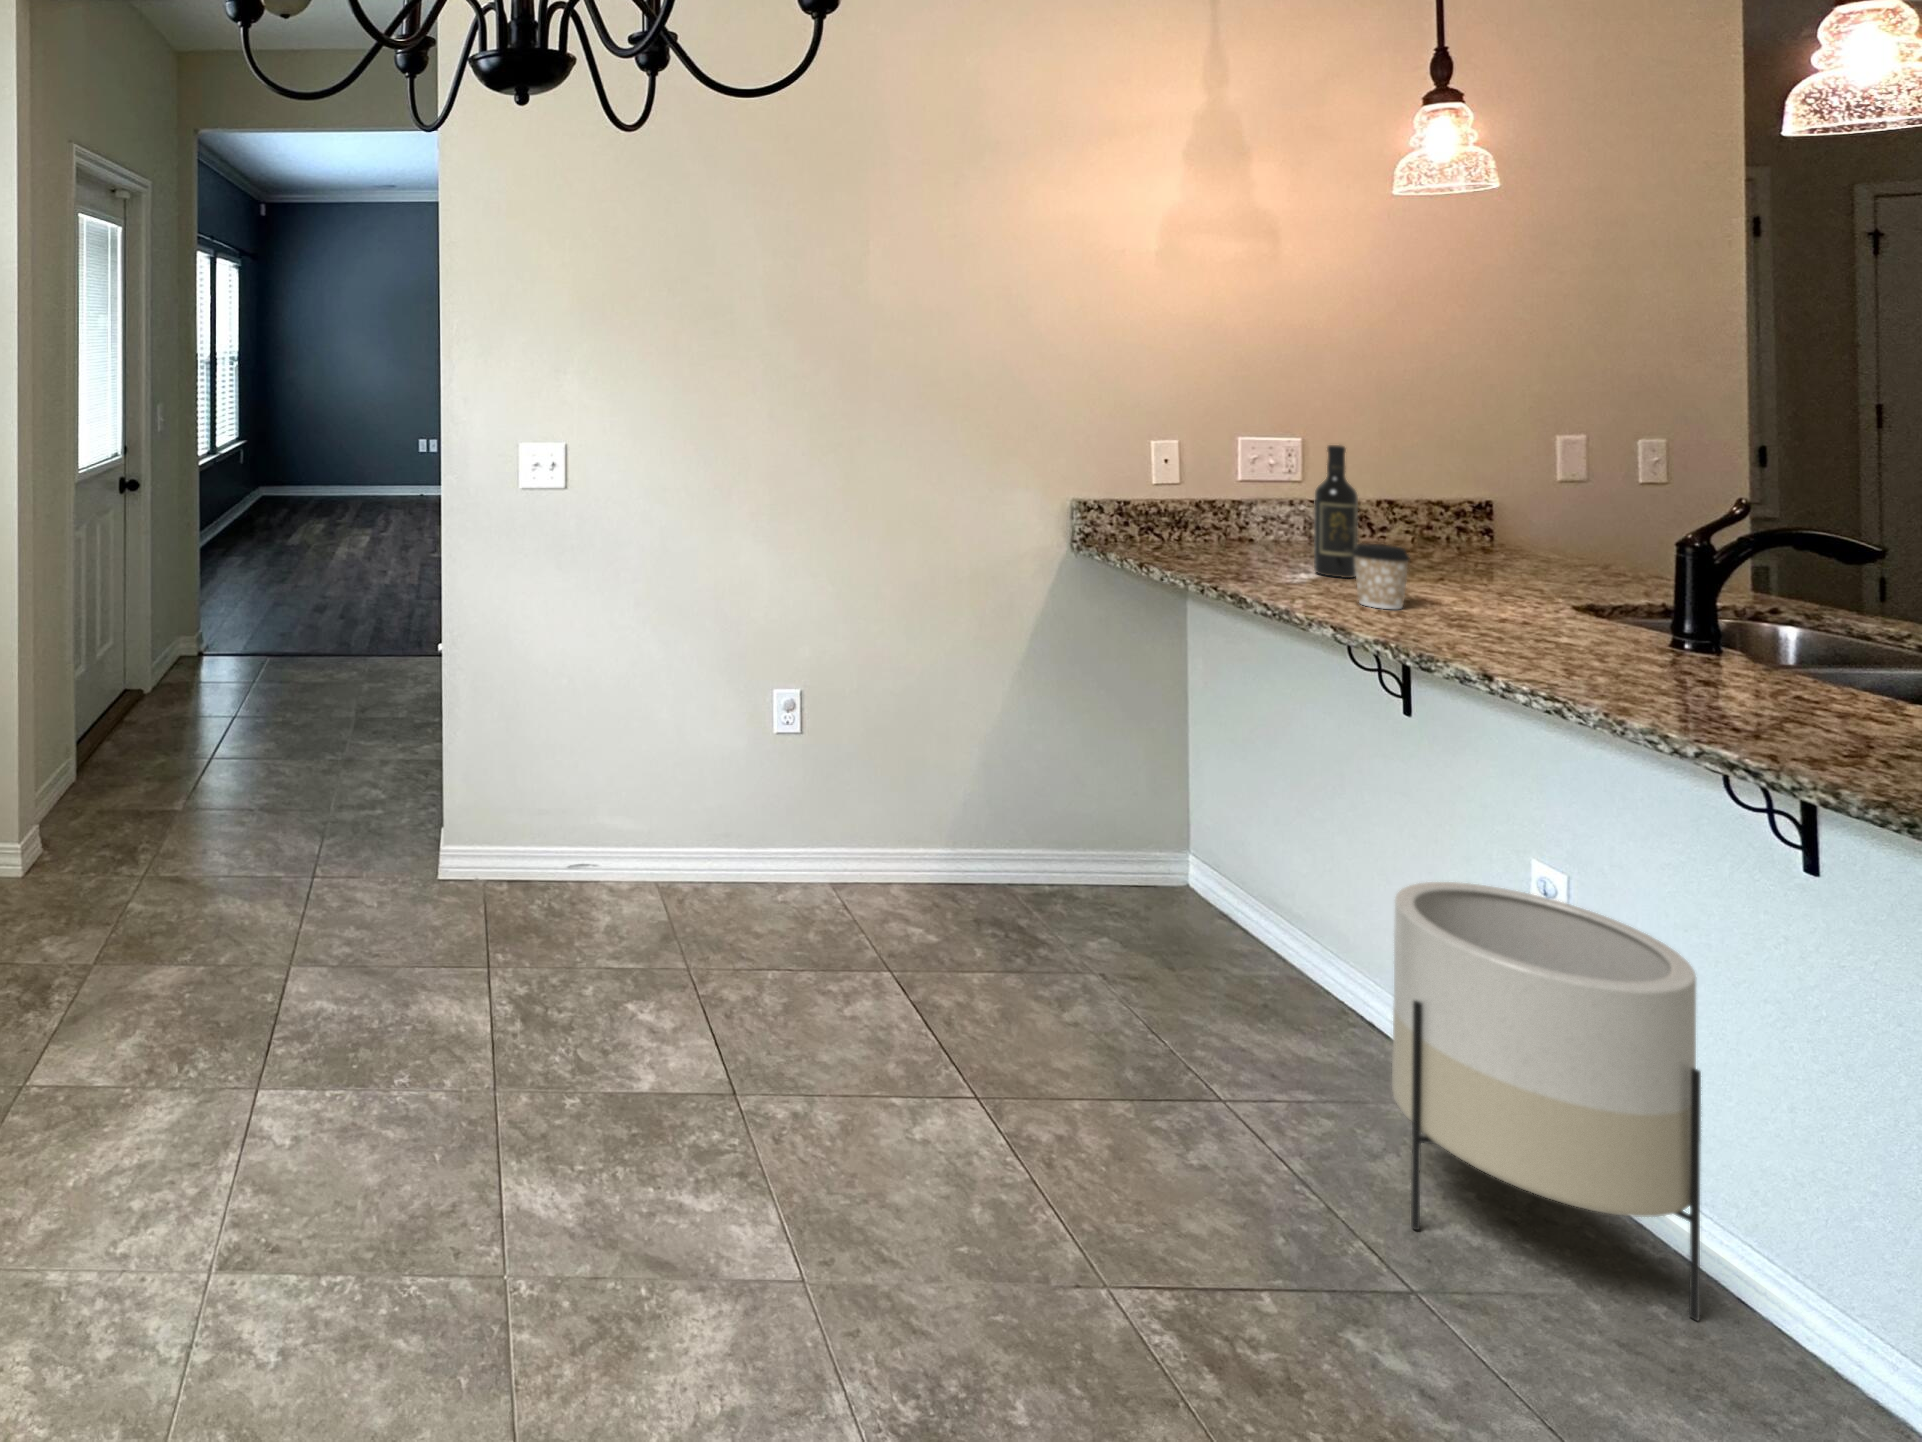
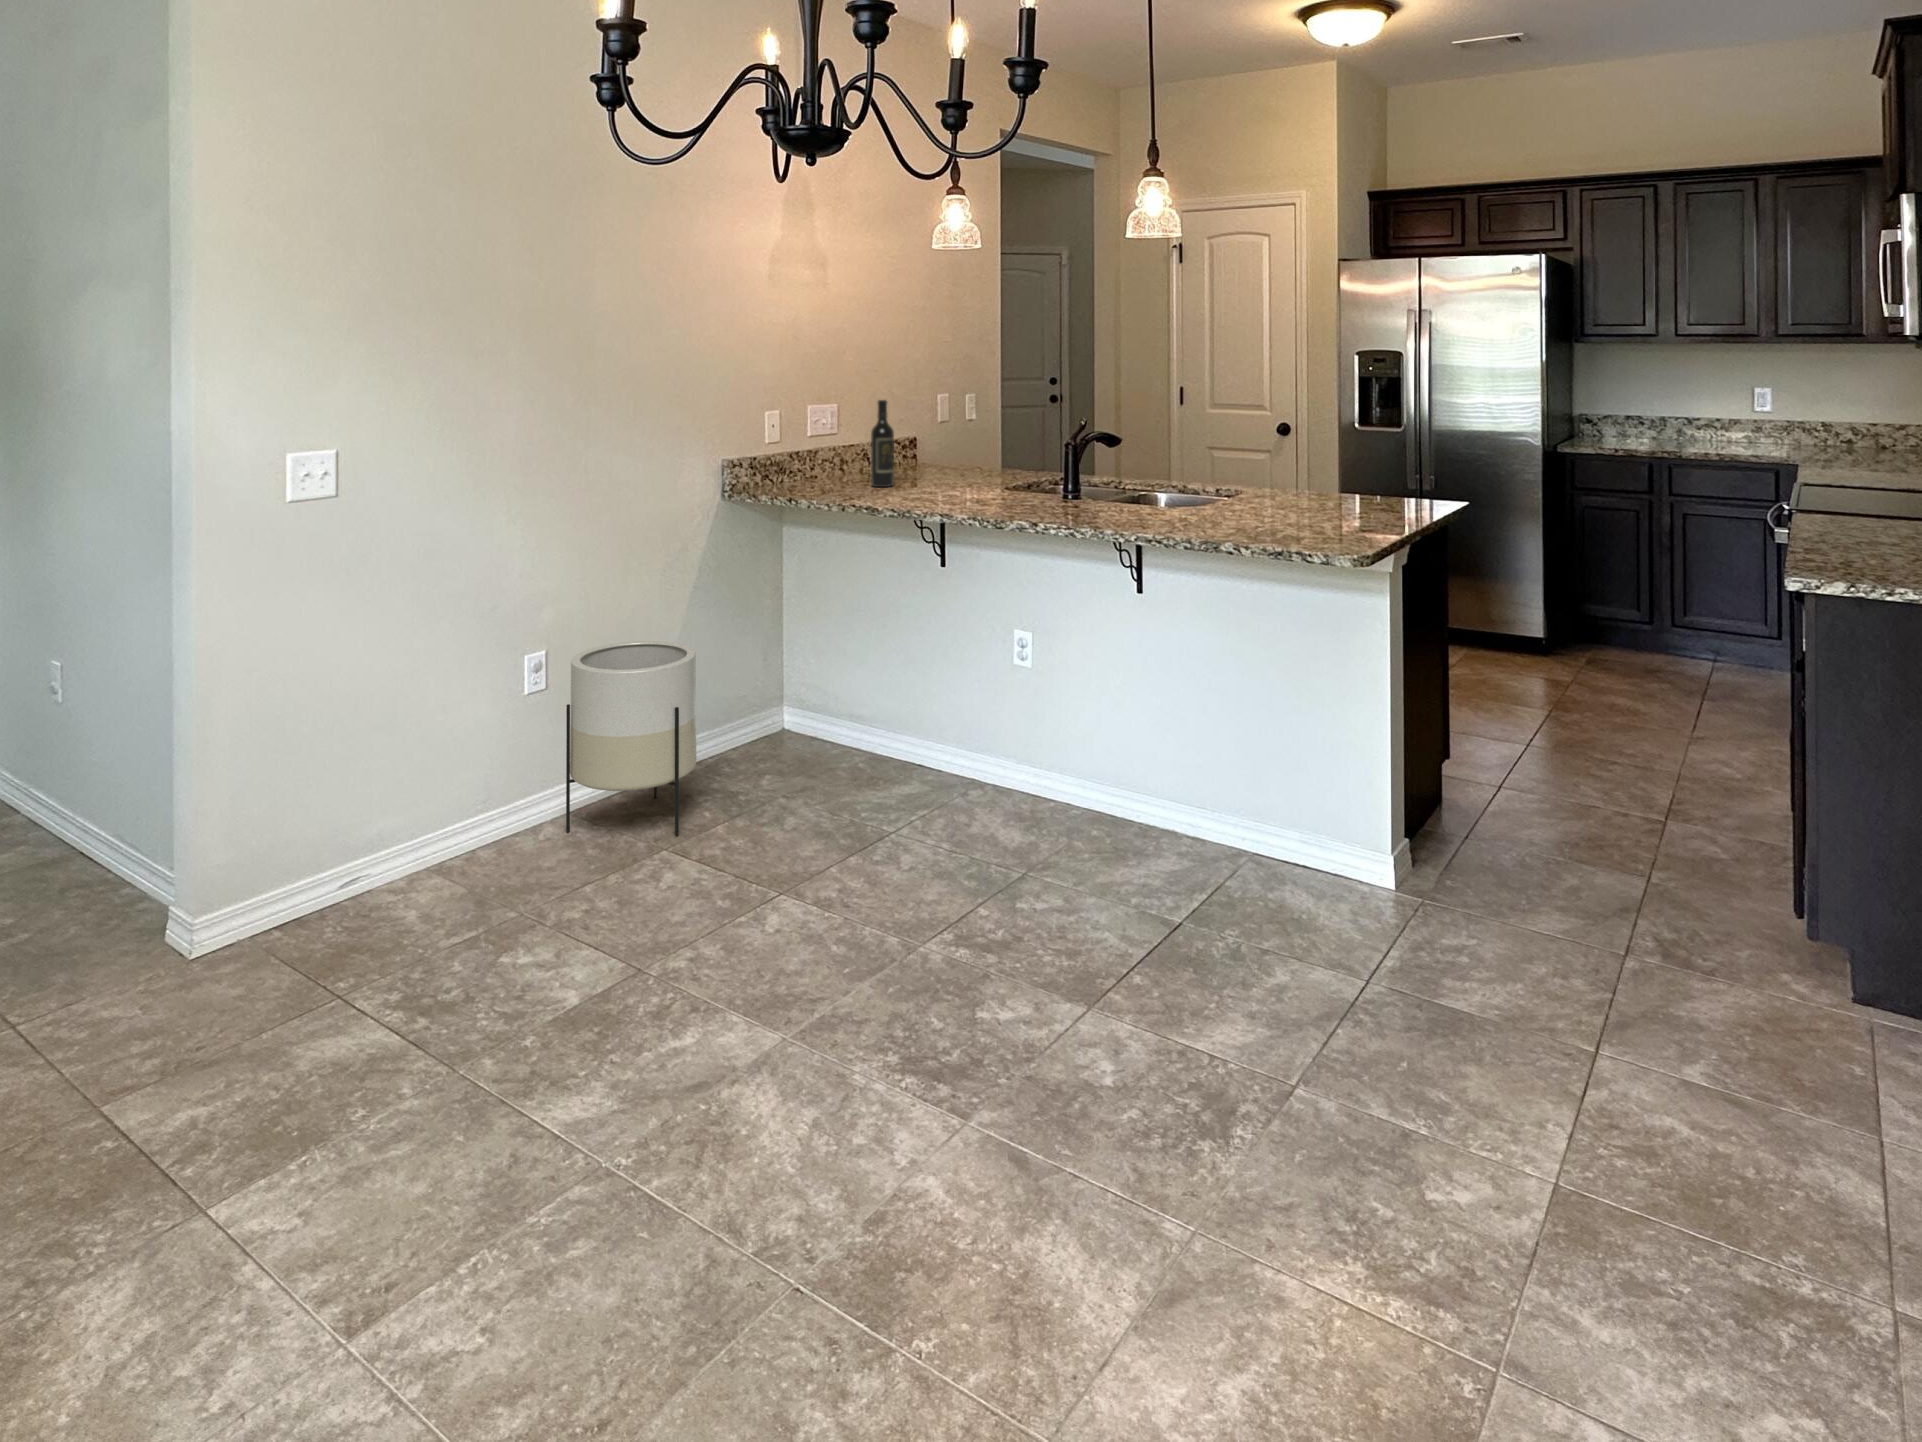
coffee cup: present [1352,543,1410,609] -> none [918,459,947,499]
planter: present [1392,882,1701,1321] -> present [566,641,696,836]

